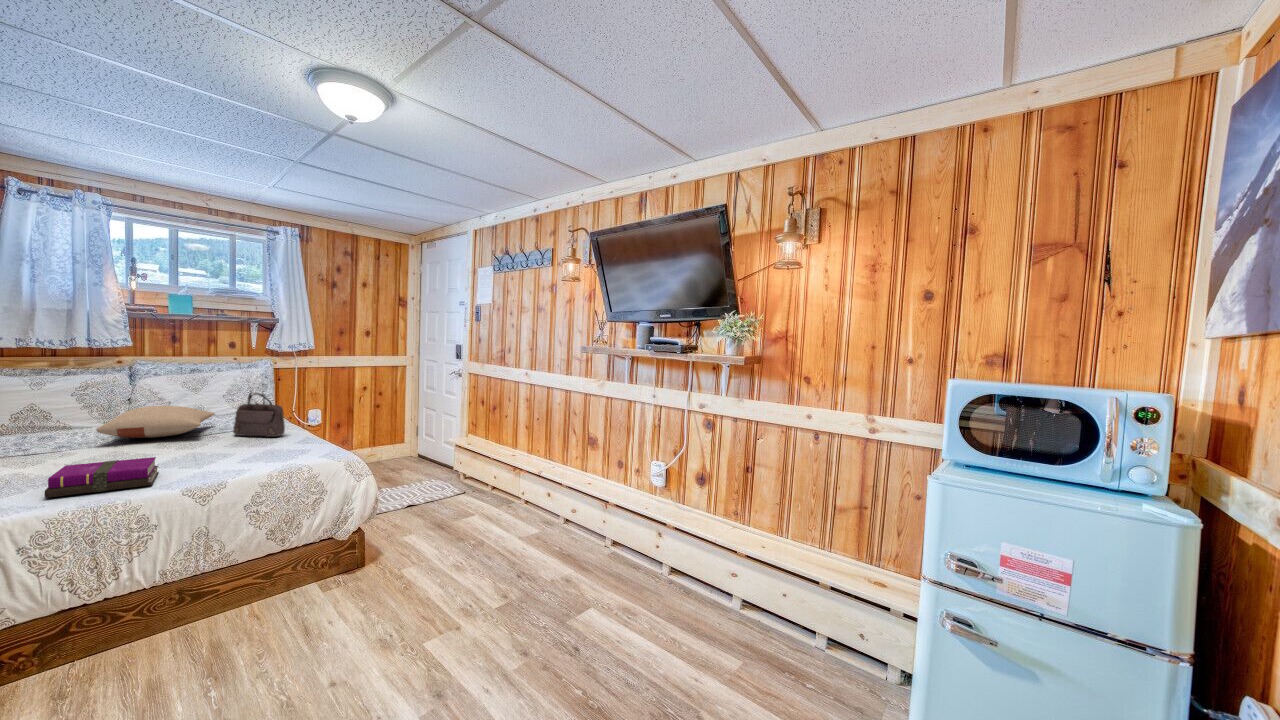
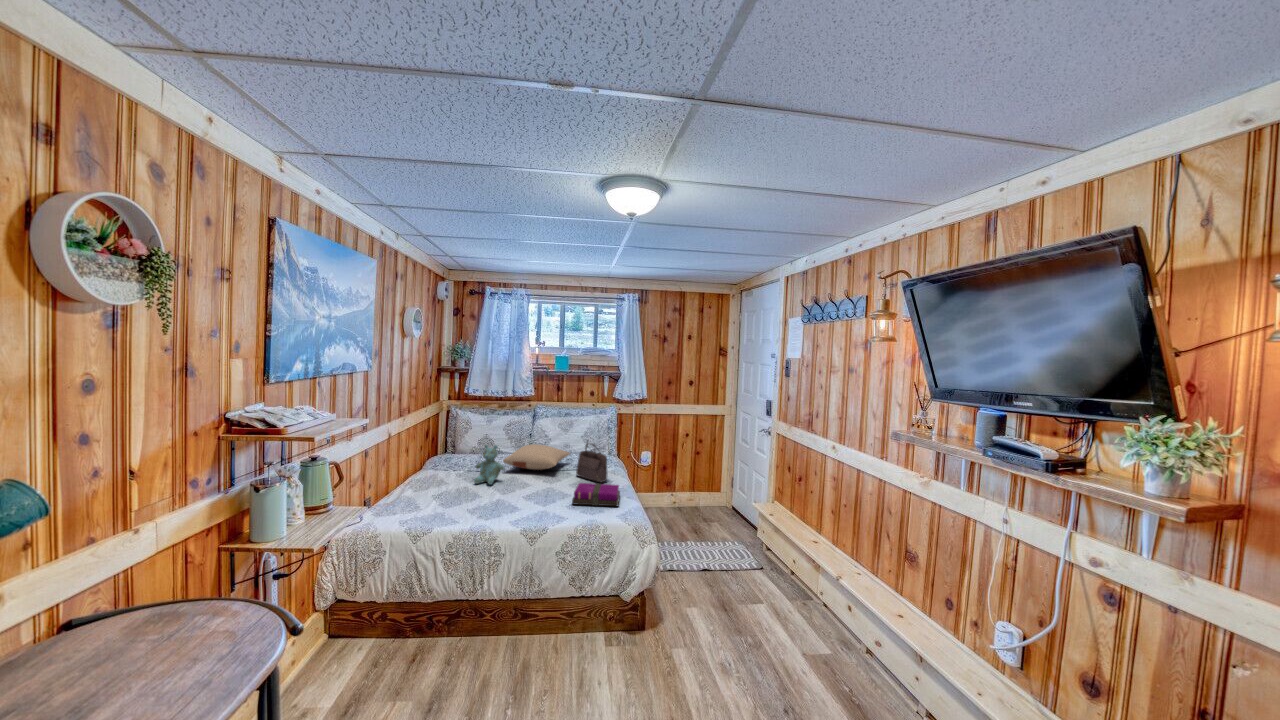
stuffed bear: none [42,406,108,463] -> present [474,445,504,485]
notebook: present [45,457,159,498] -> present [572,483,620,506]

